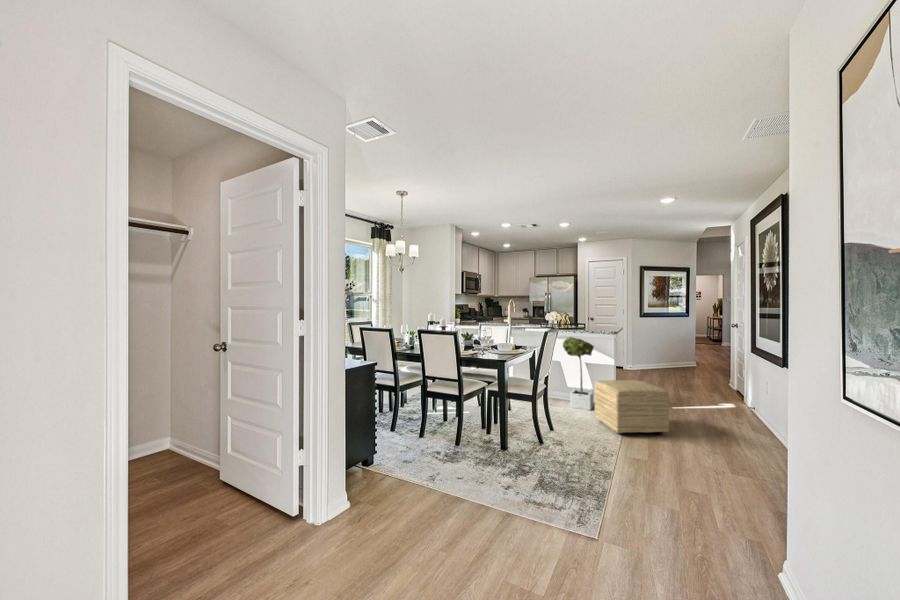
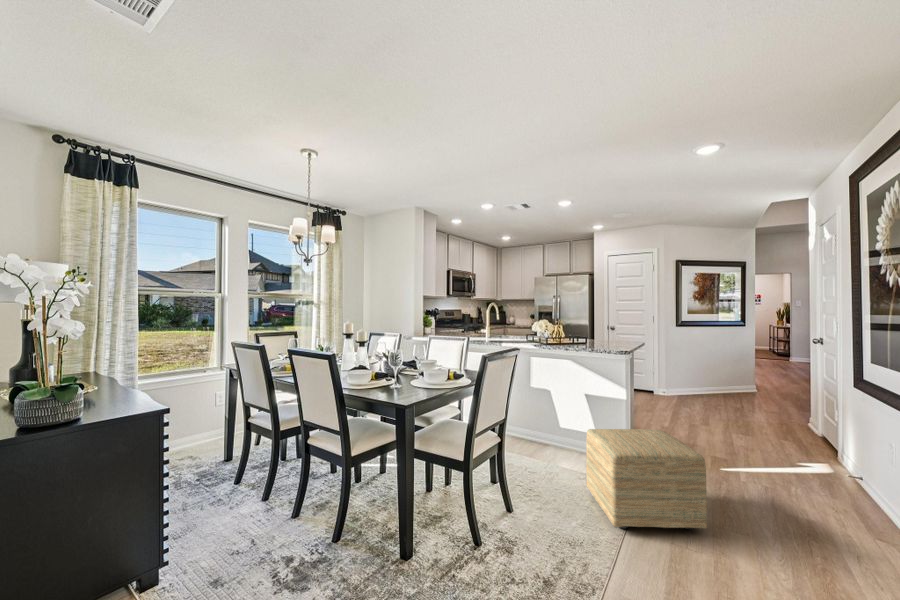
potted tree: present [563,337,594,410] -> none [547,357,594,470]

